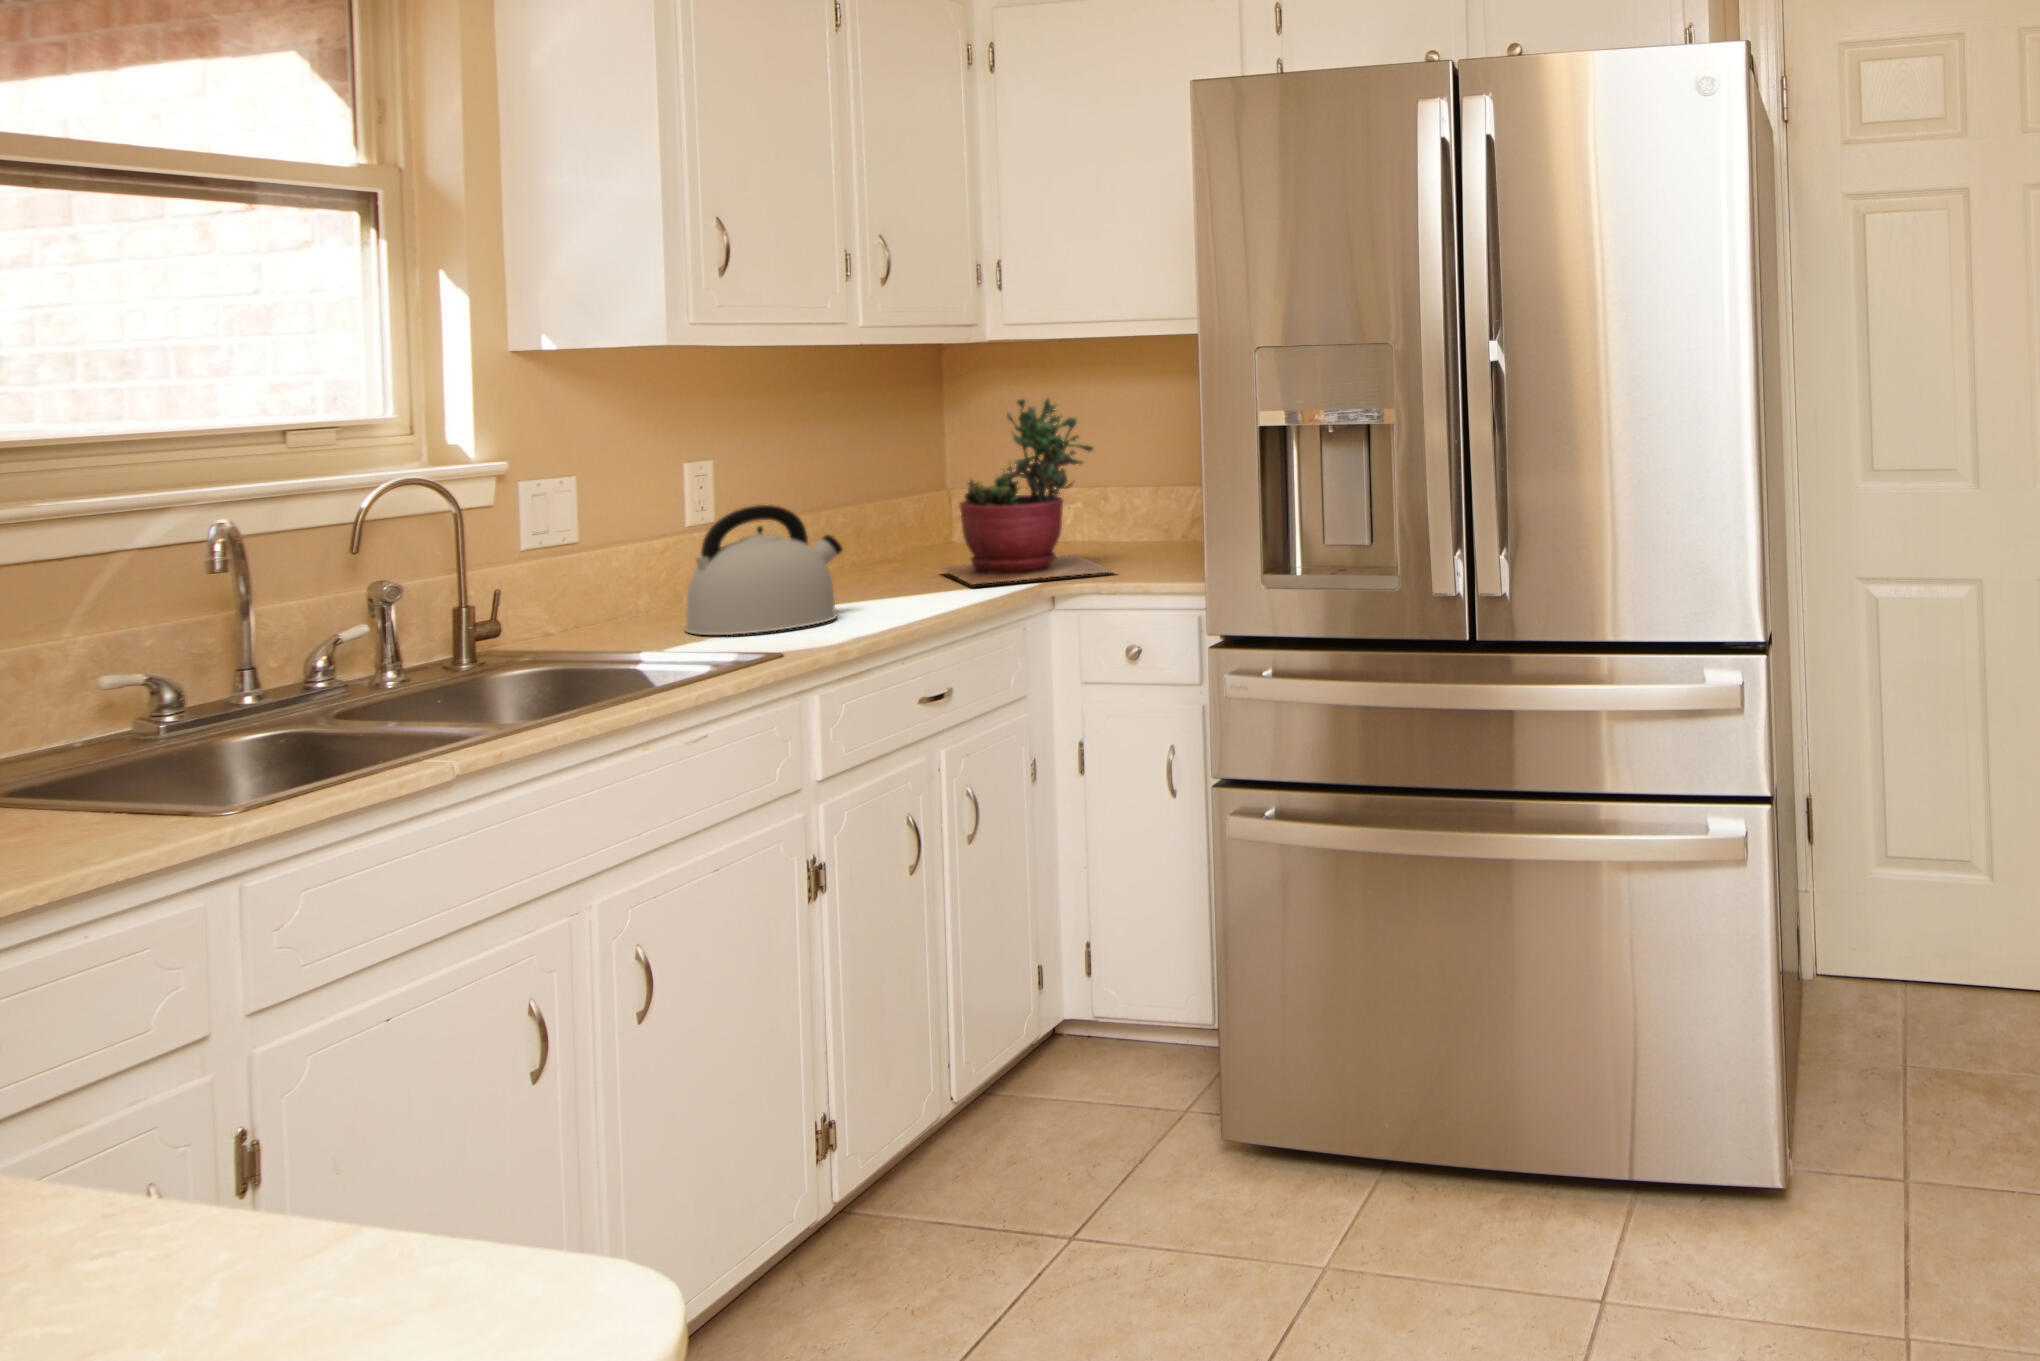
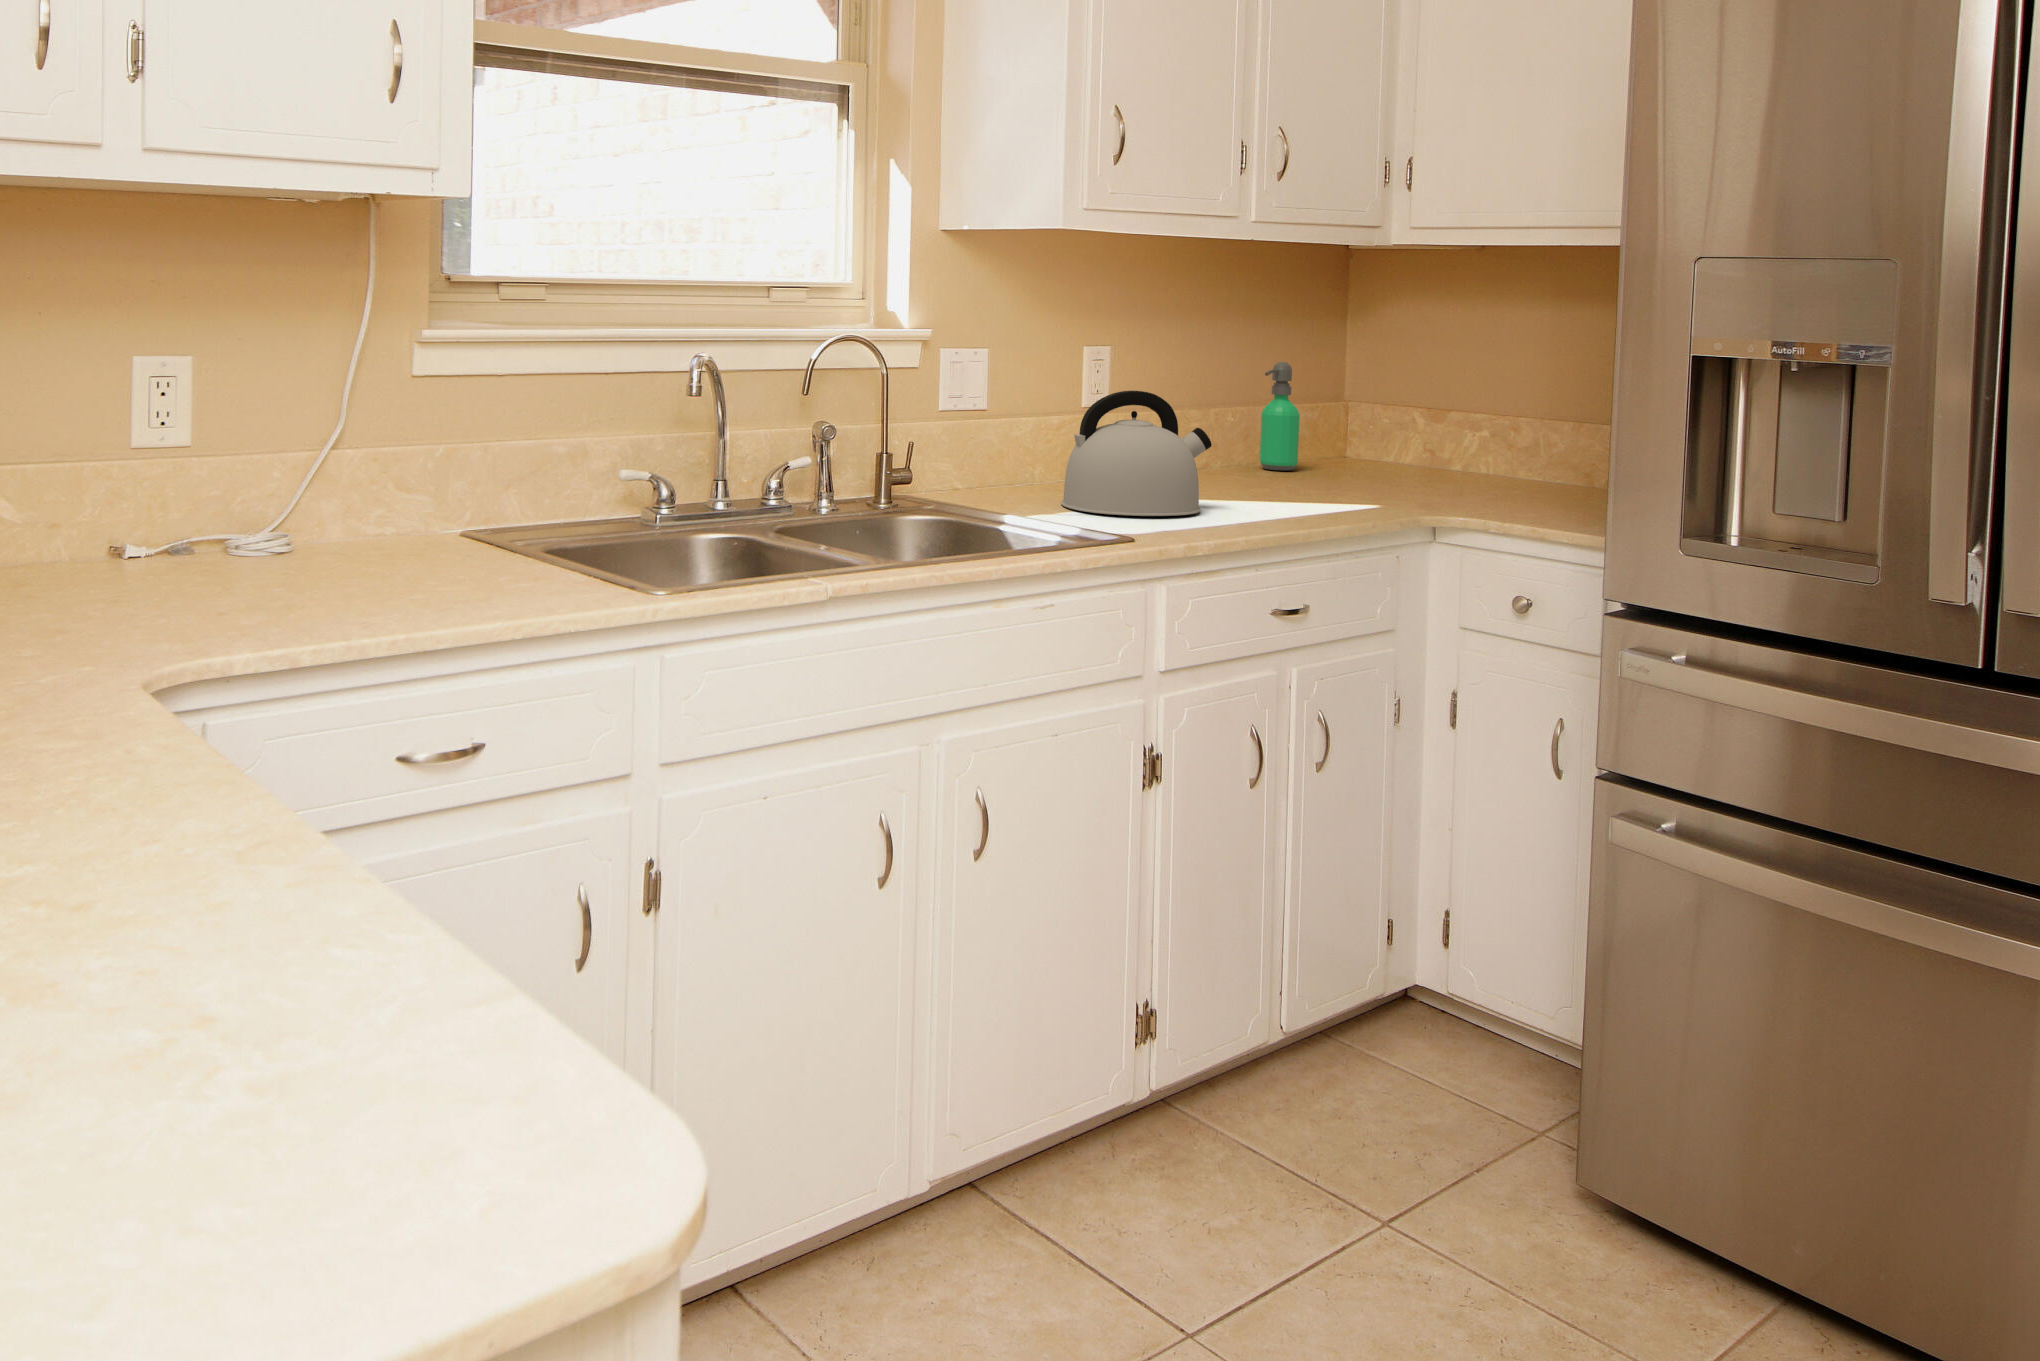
succulent plant: present [940,398,1113,584] -> none [1316,306,1512,510]
soap dispenser: none [873,459,913,565] -> present [1260,362,1300,471]

